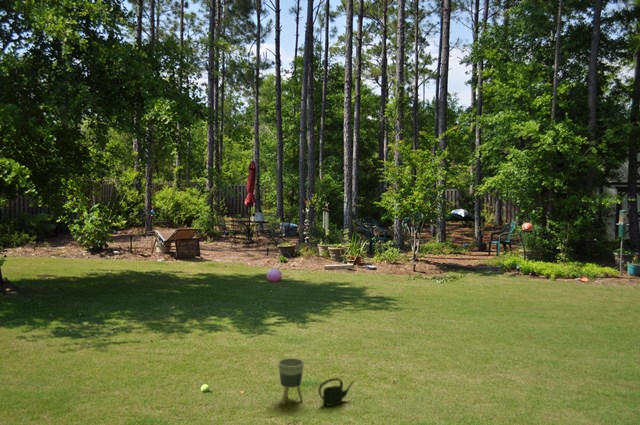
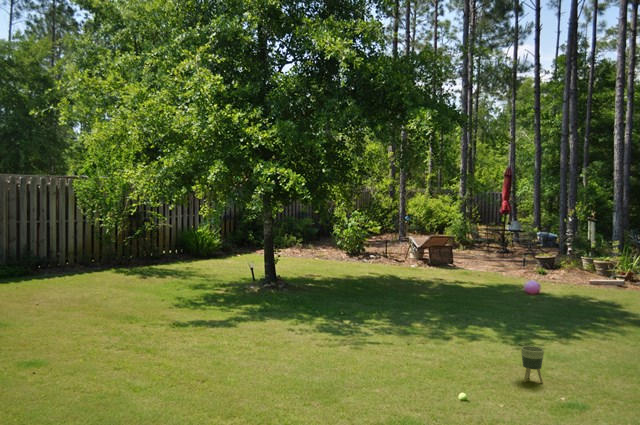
watering can: present [318,378,353,406] -> none [557,367,593,390]

